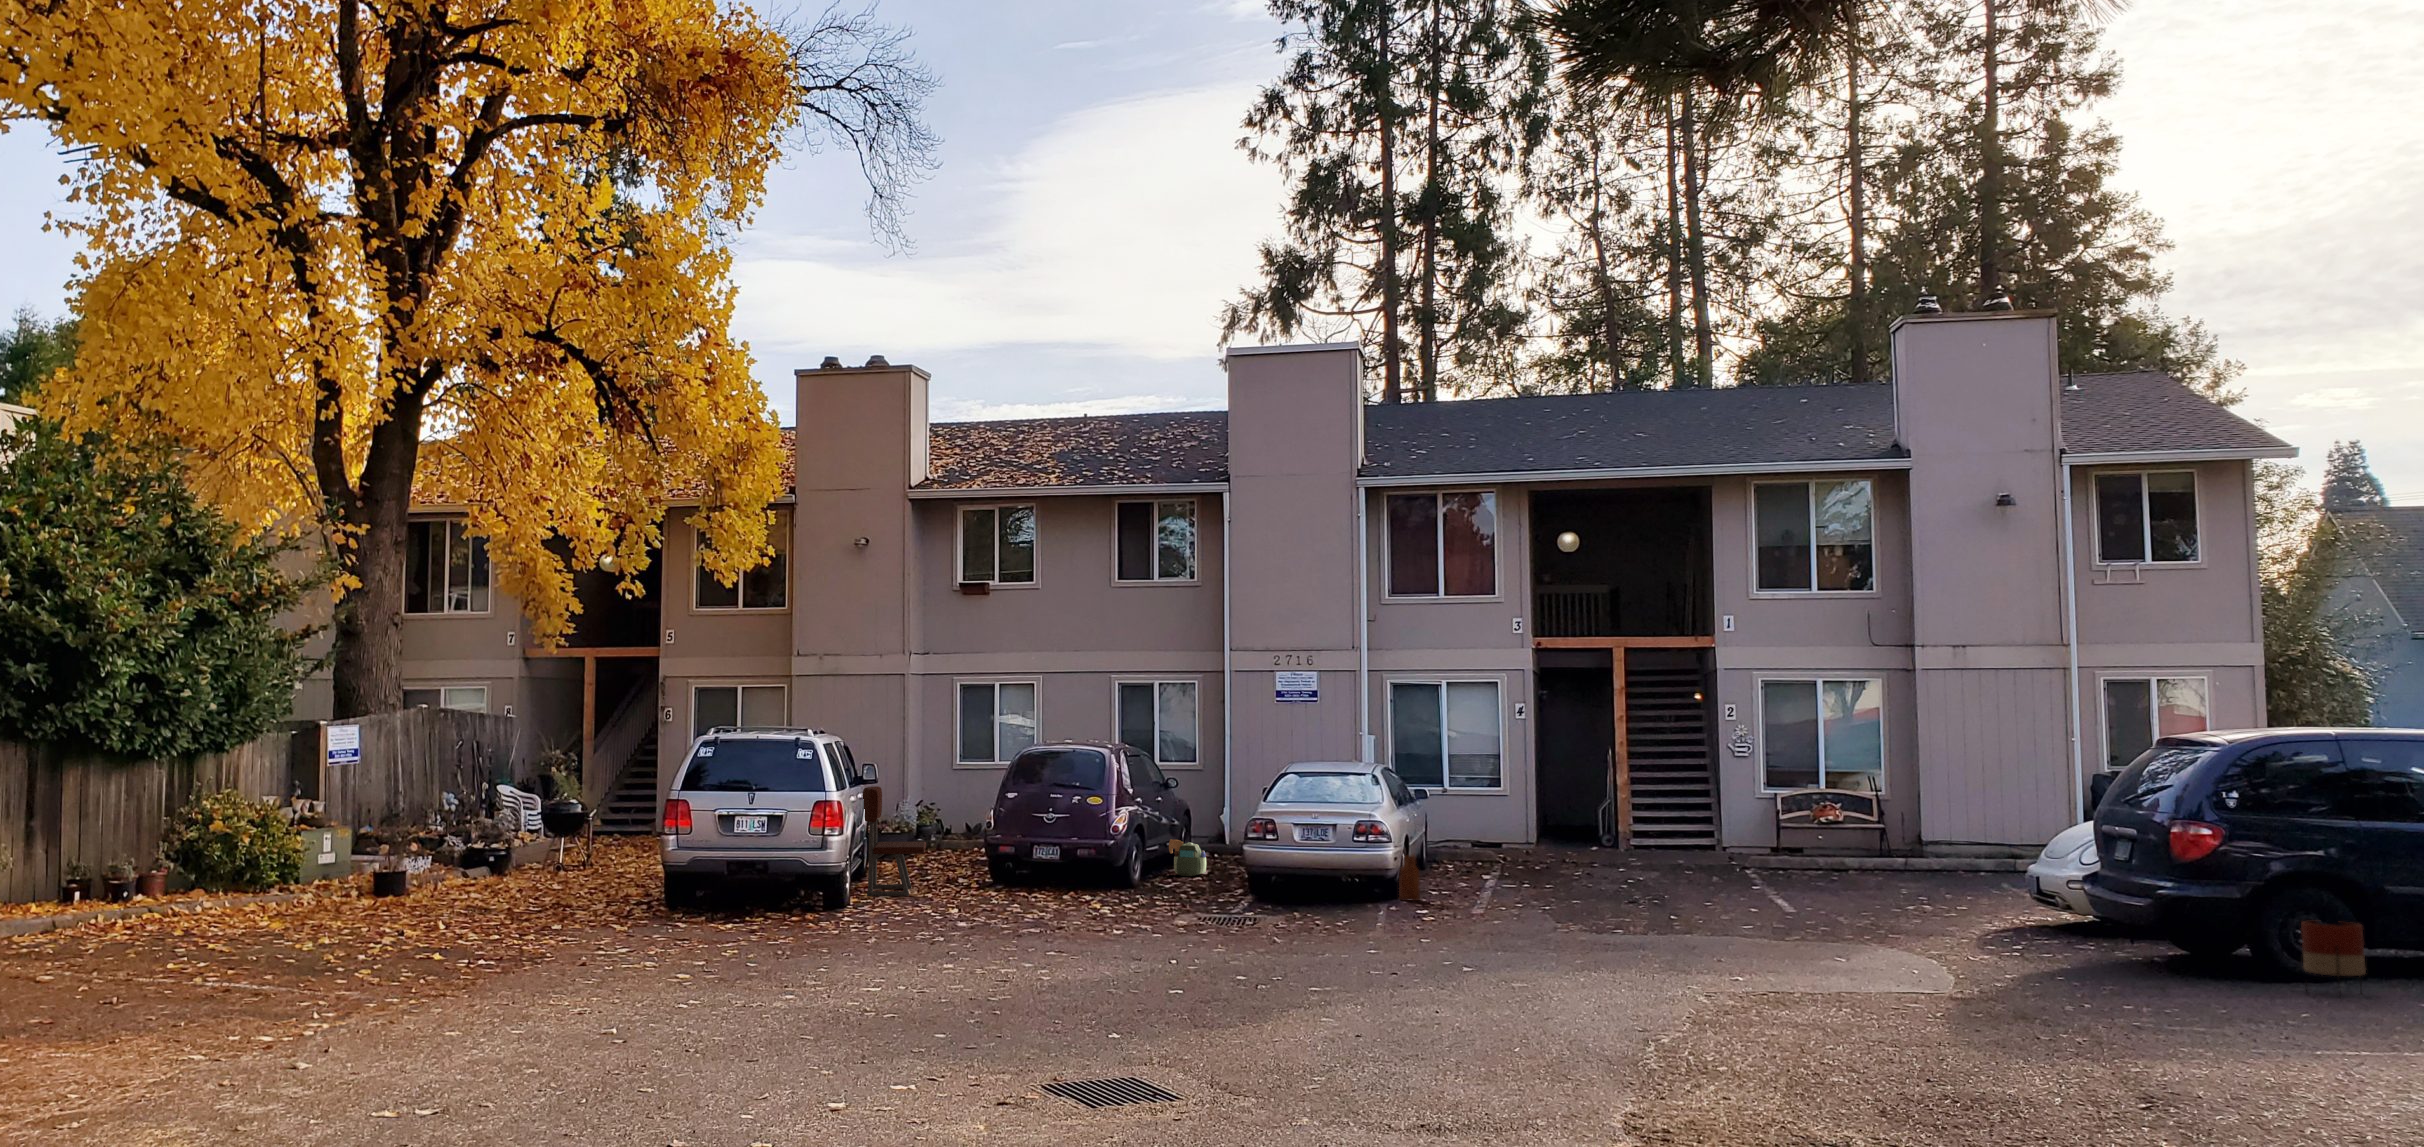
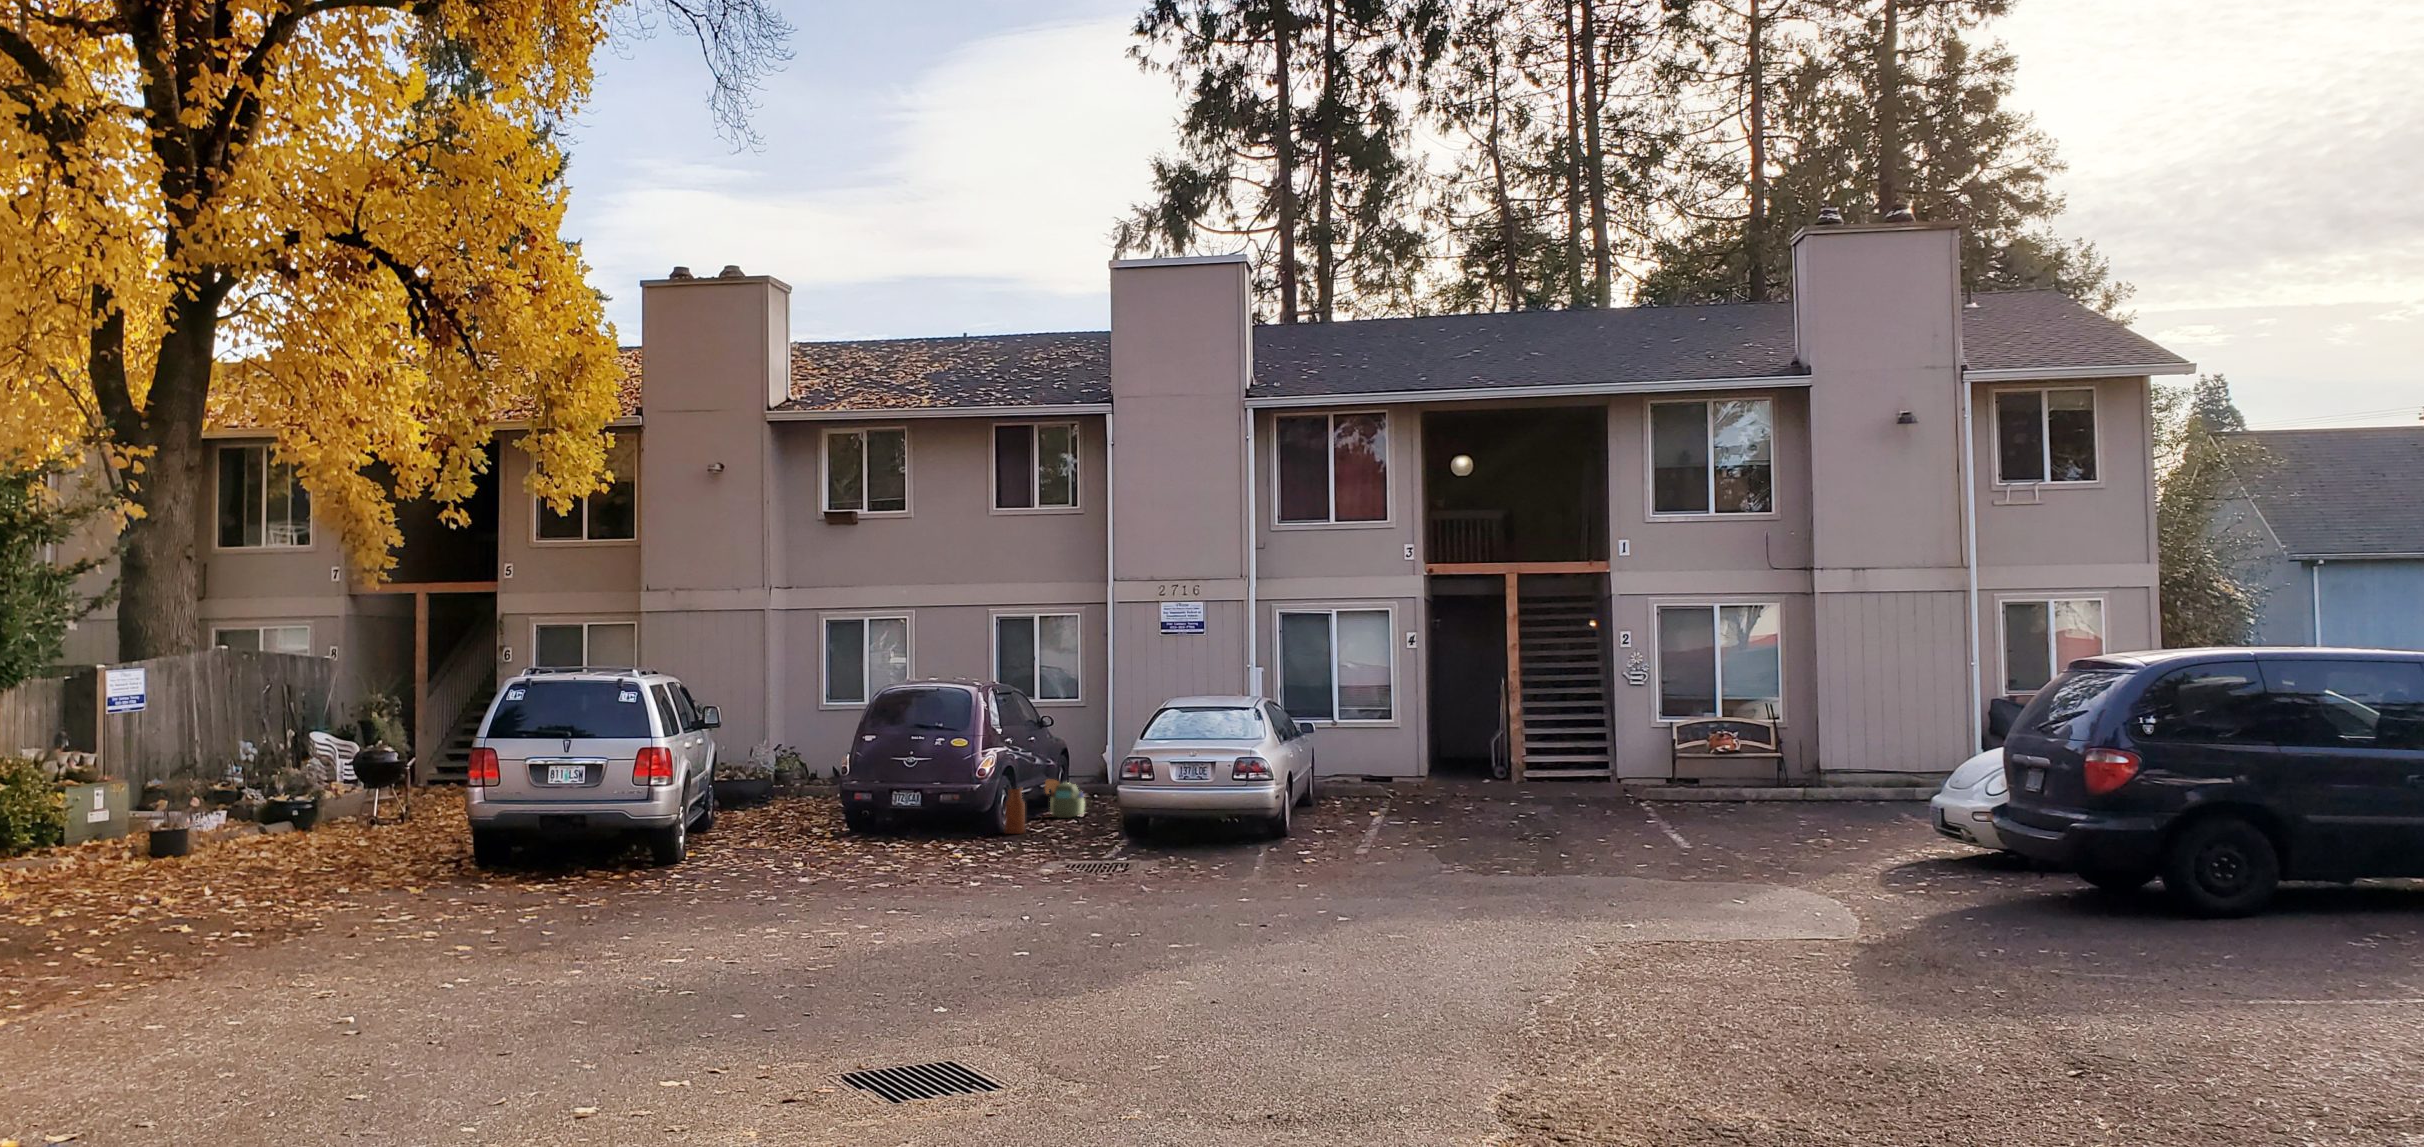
bench: present [863,786,926,896] -> none [705,729,777,849]
watering can: present [1399,854,1420,901] -> present [1005,787,1025,834]
planter: present [2301,921,2366,993] -> none [2218,854,2284,936]

